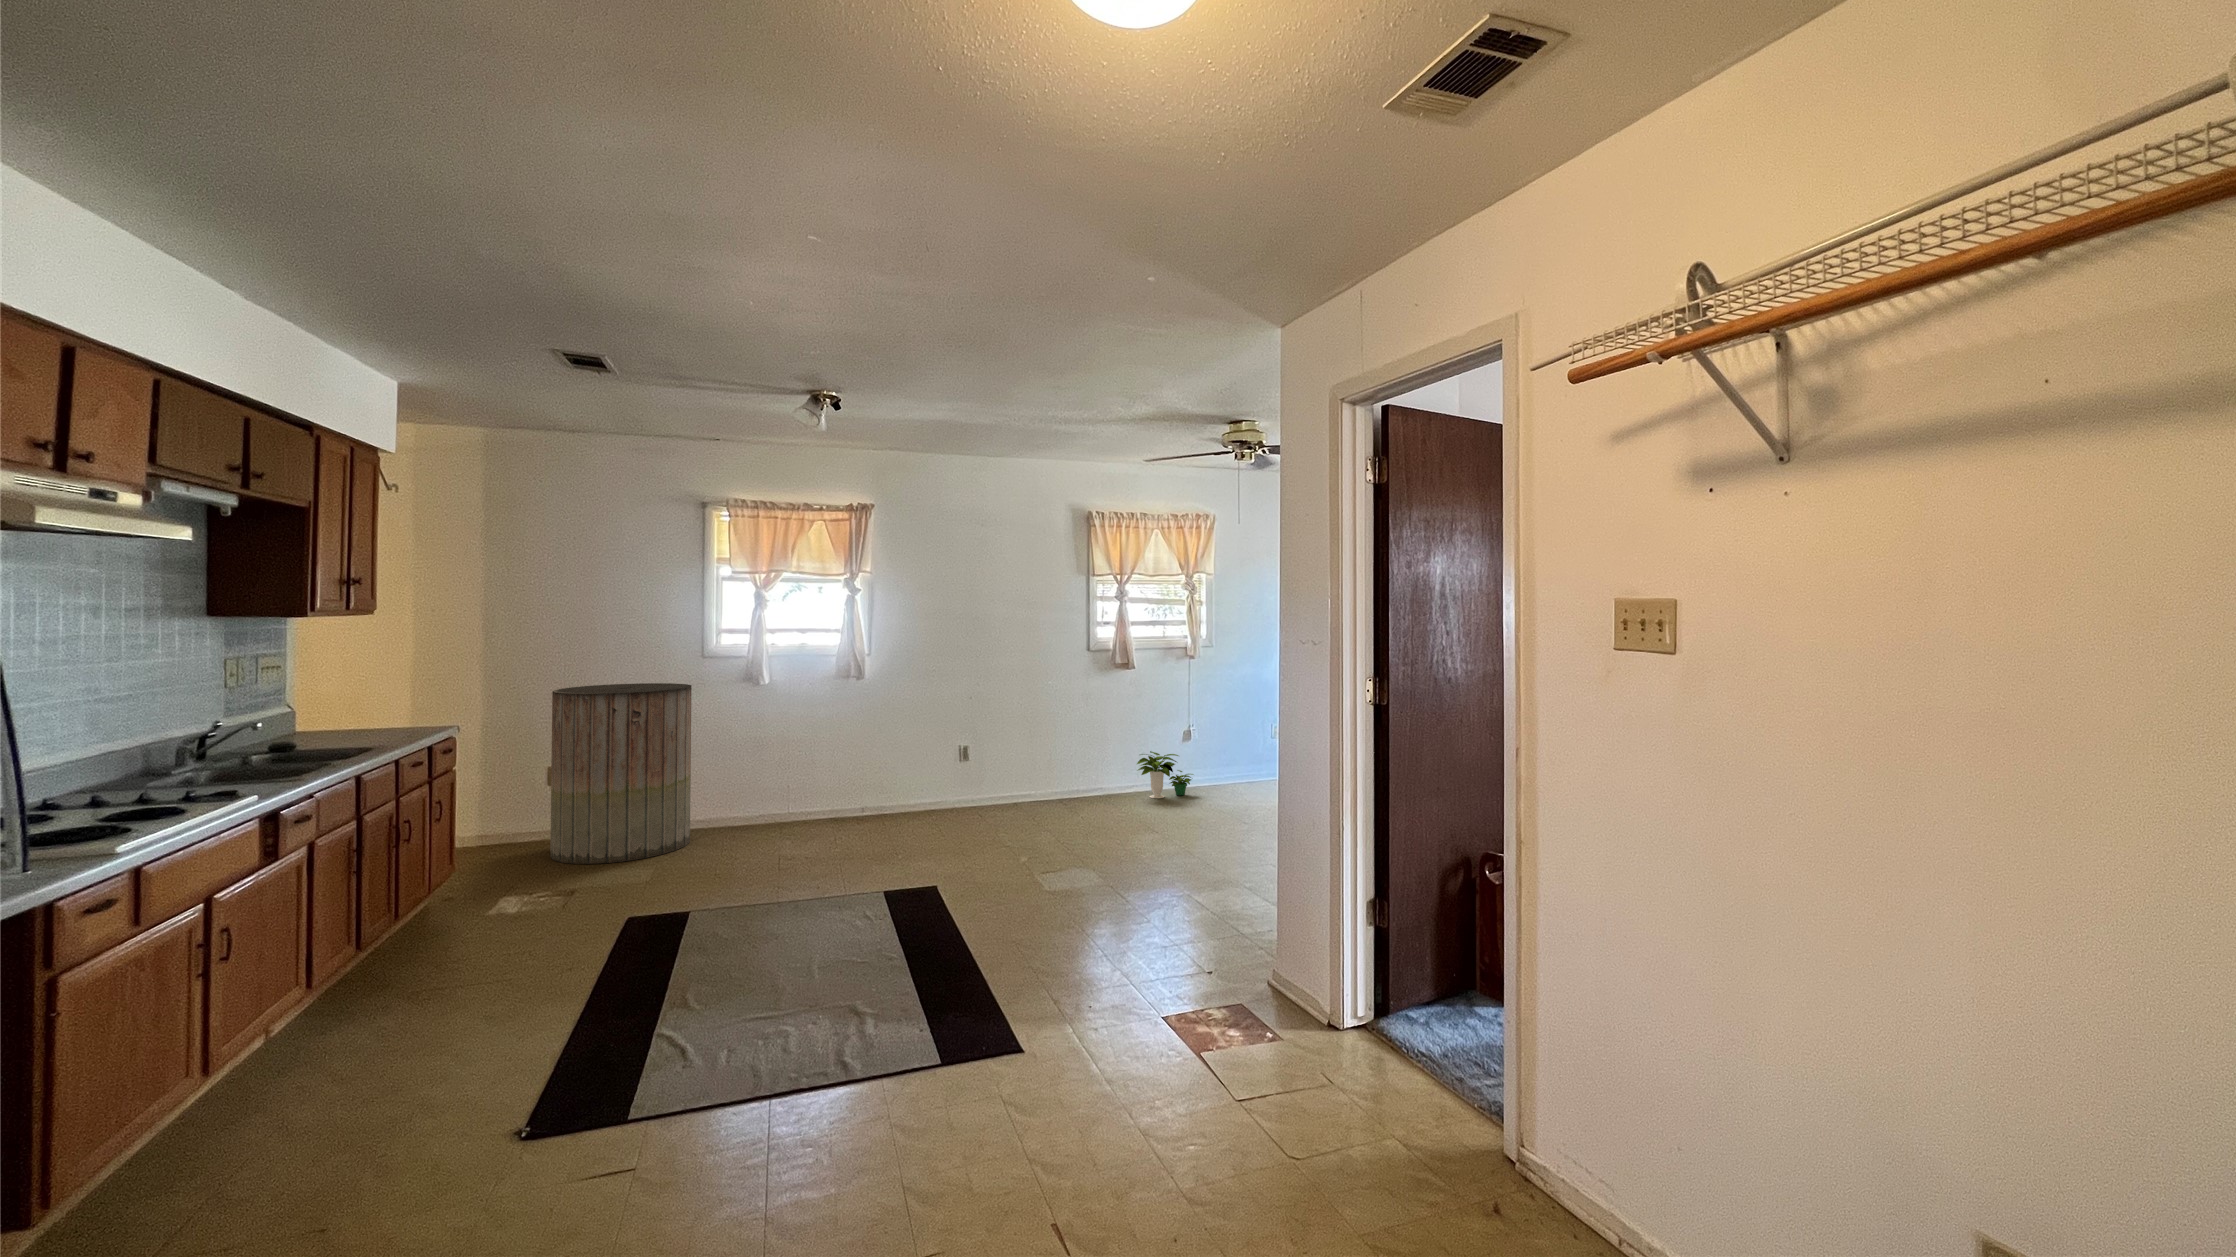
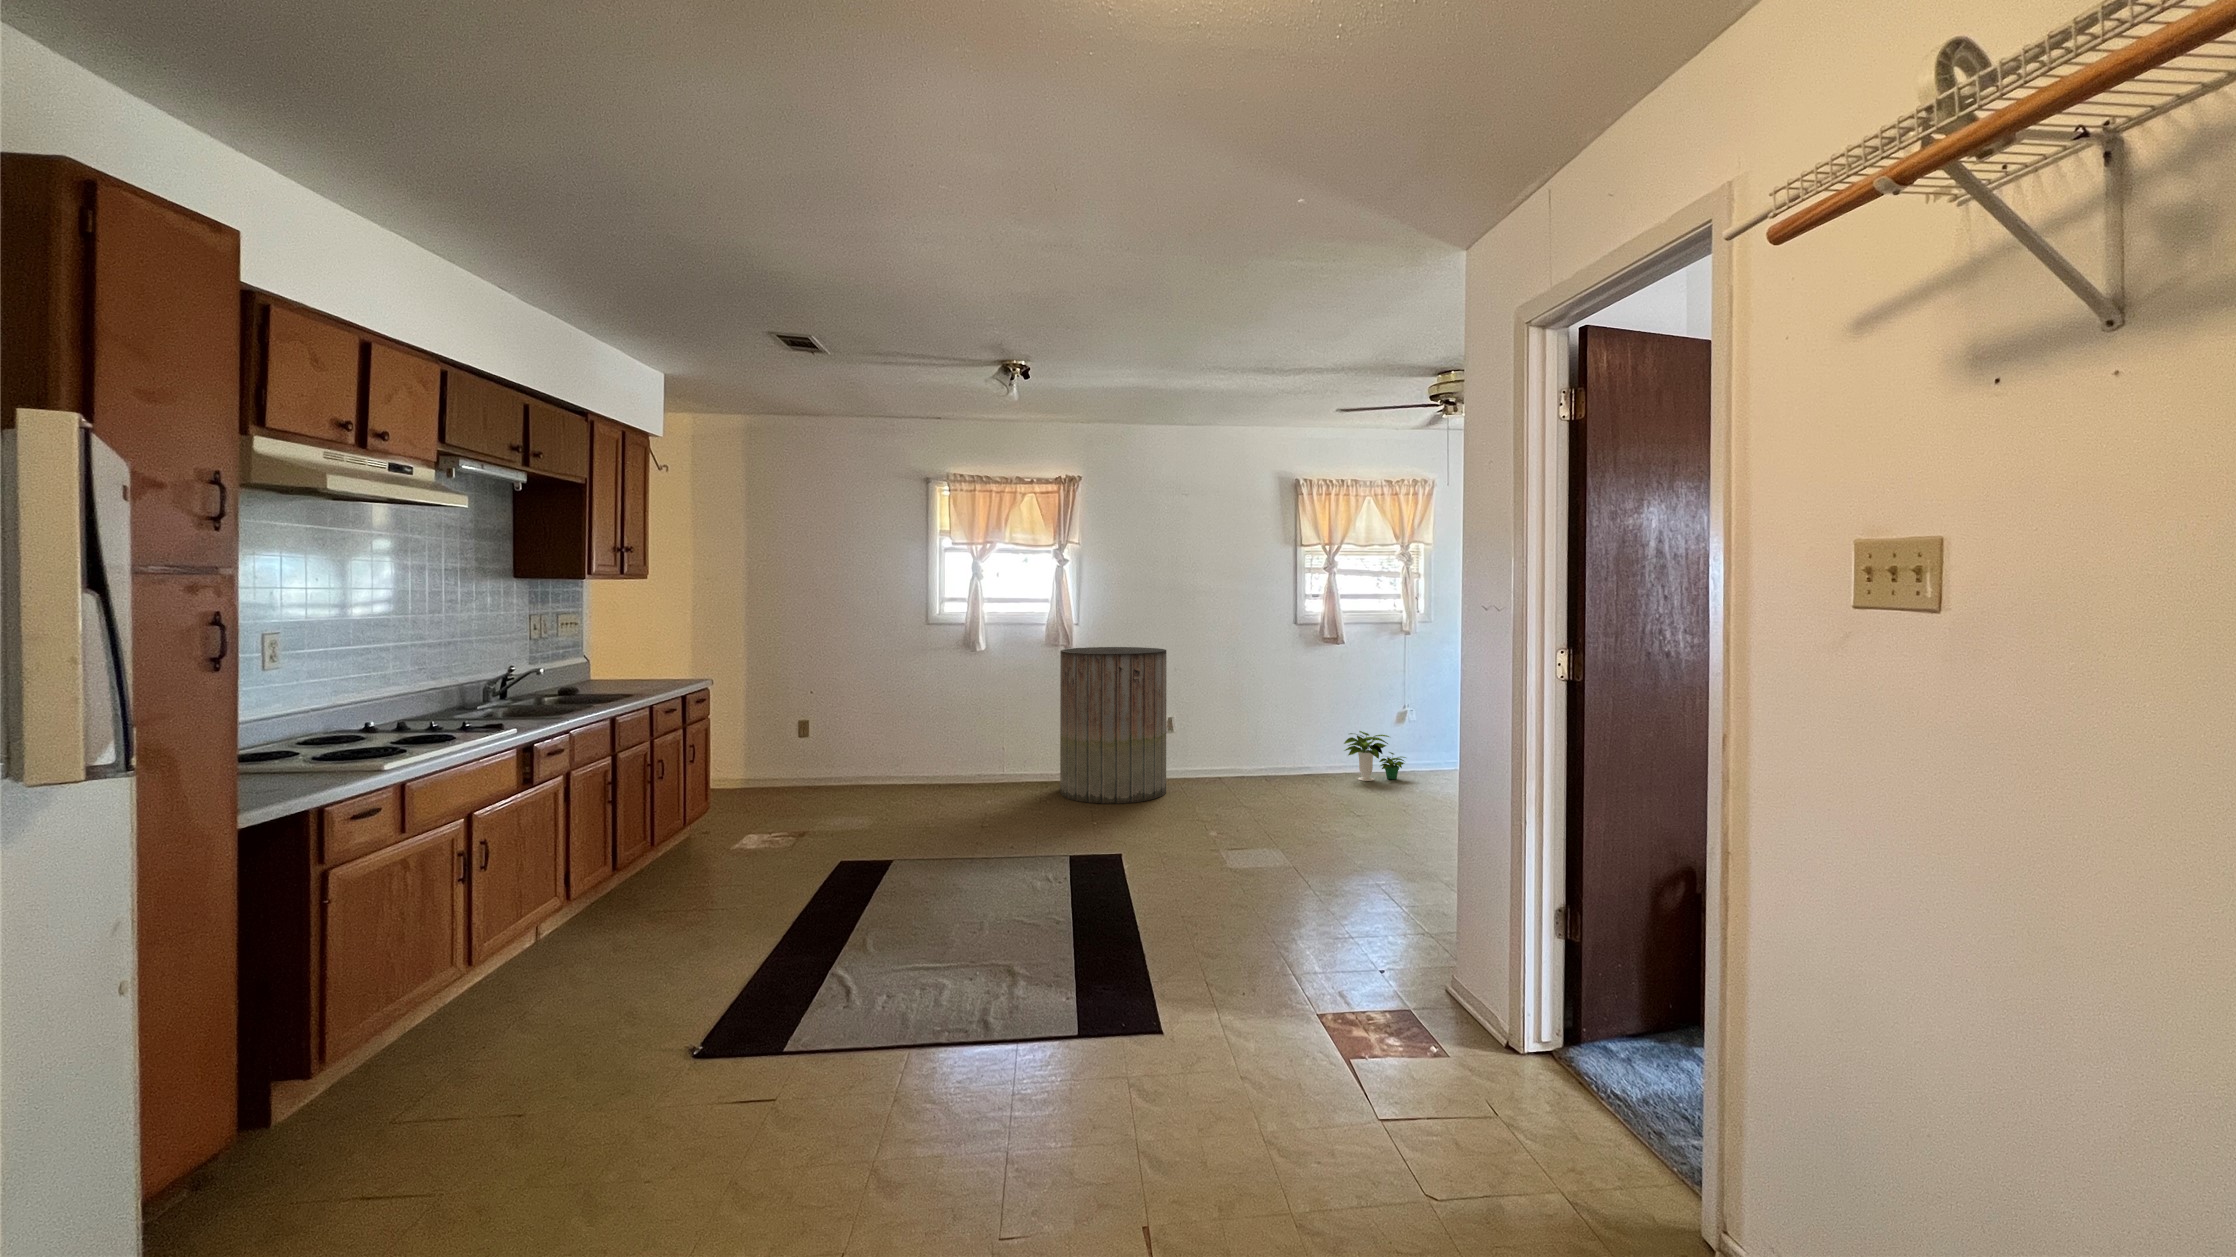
trash can: present [550,683,692,864] -> present [1060,647,1167,804]

